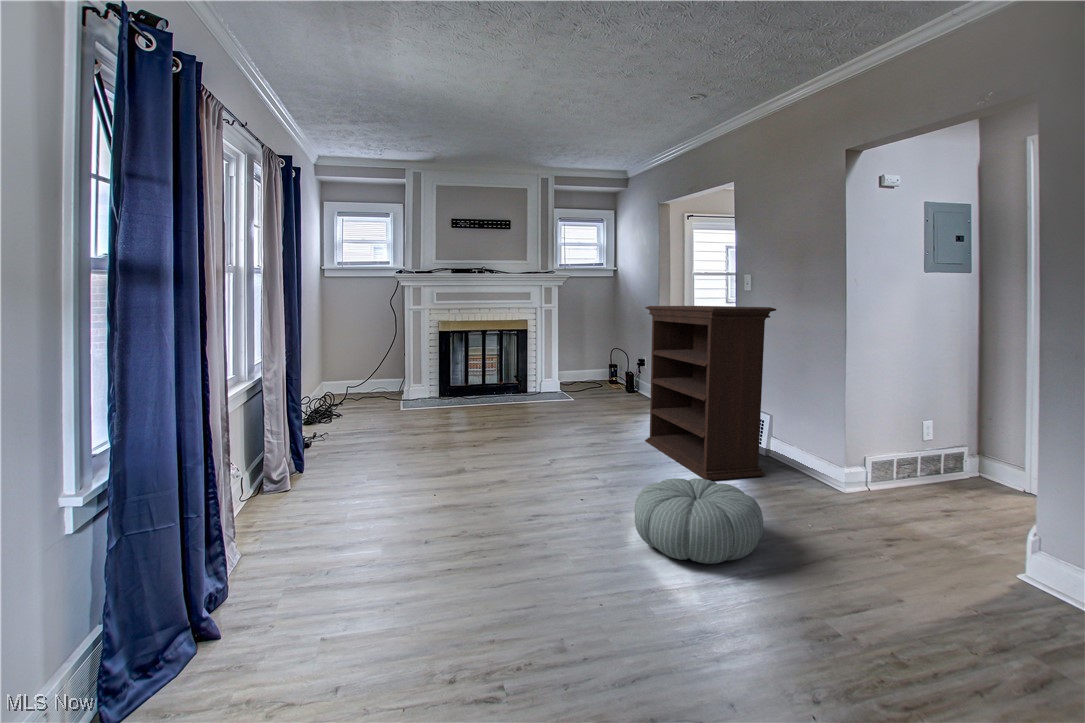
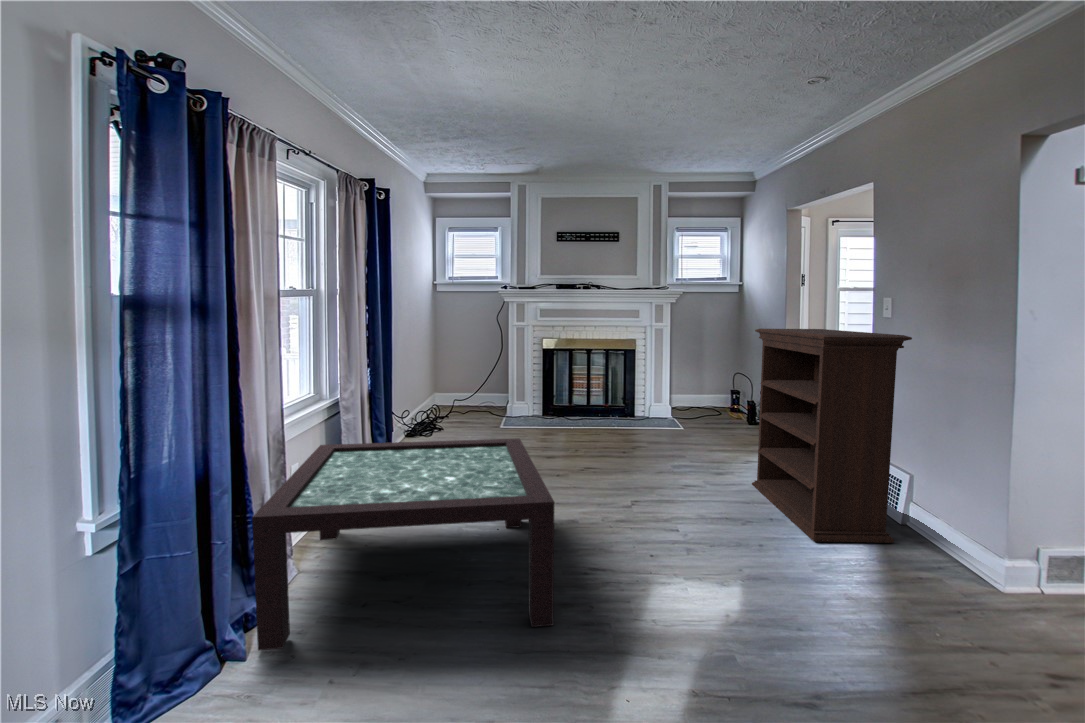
coffee table: none [221,410,516,628] -> present [252,438,554,651]
pouf: present [635,478,763,564] -> none [699,540,864,654]

